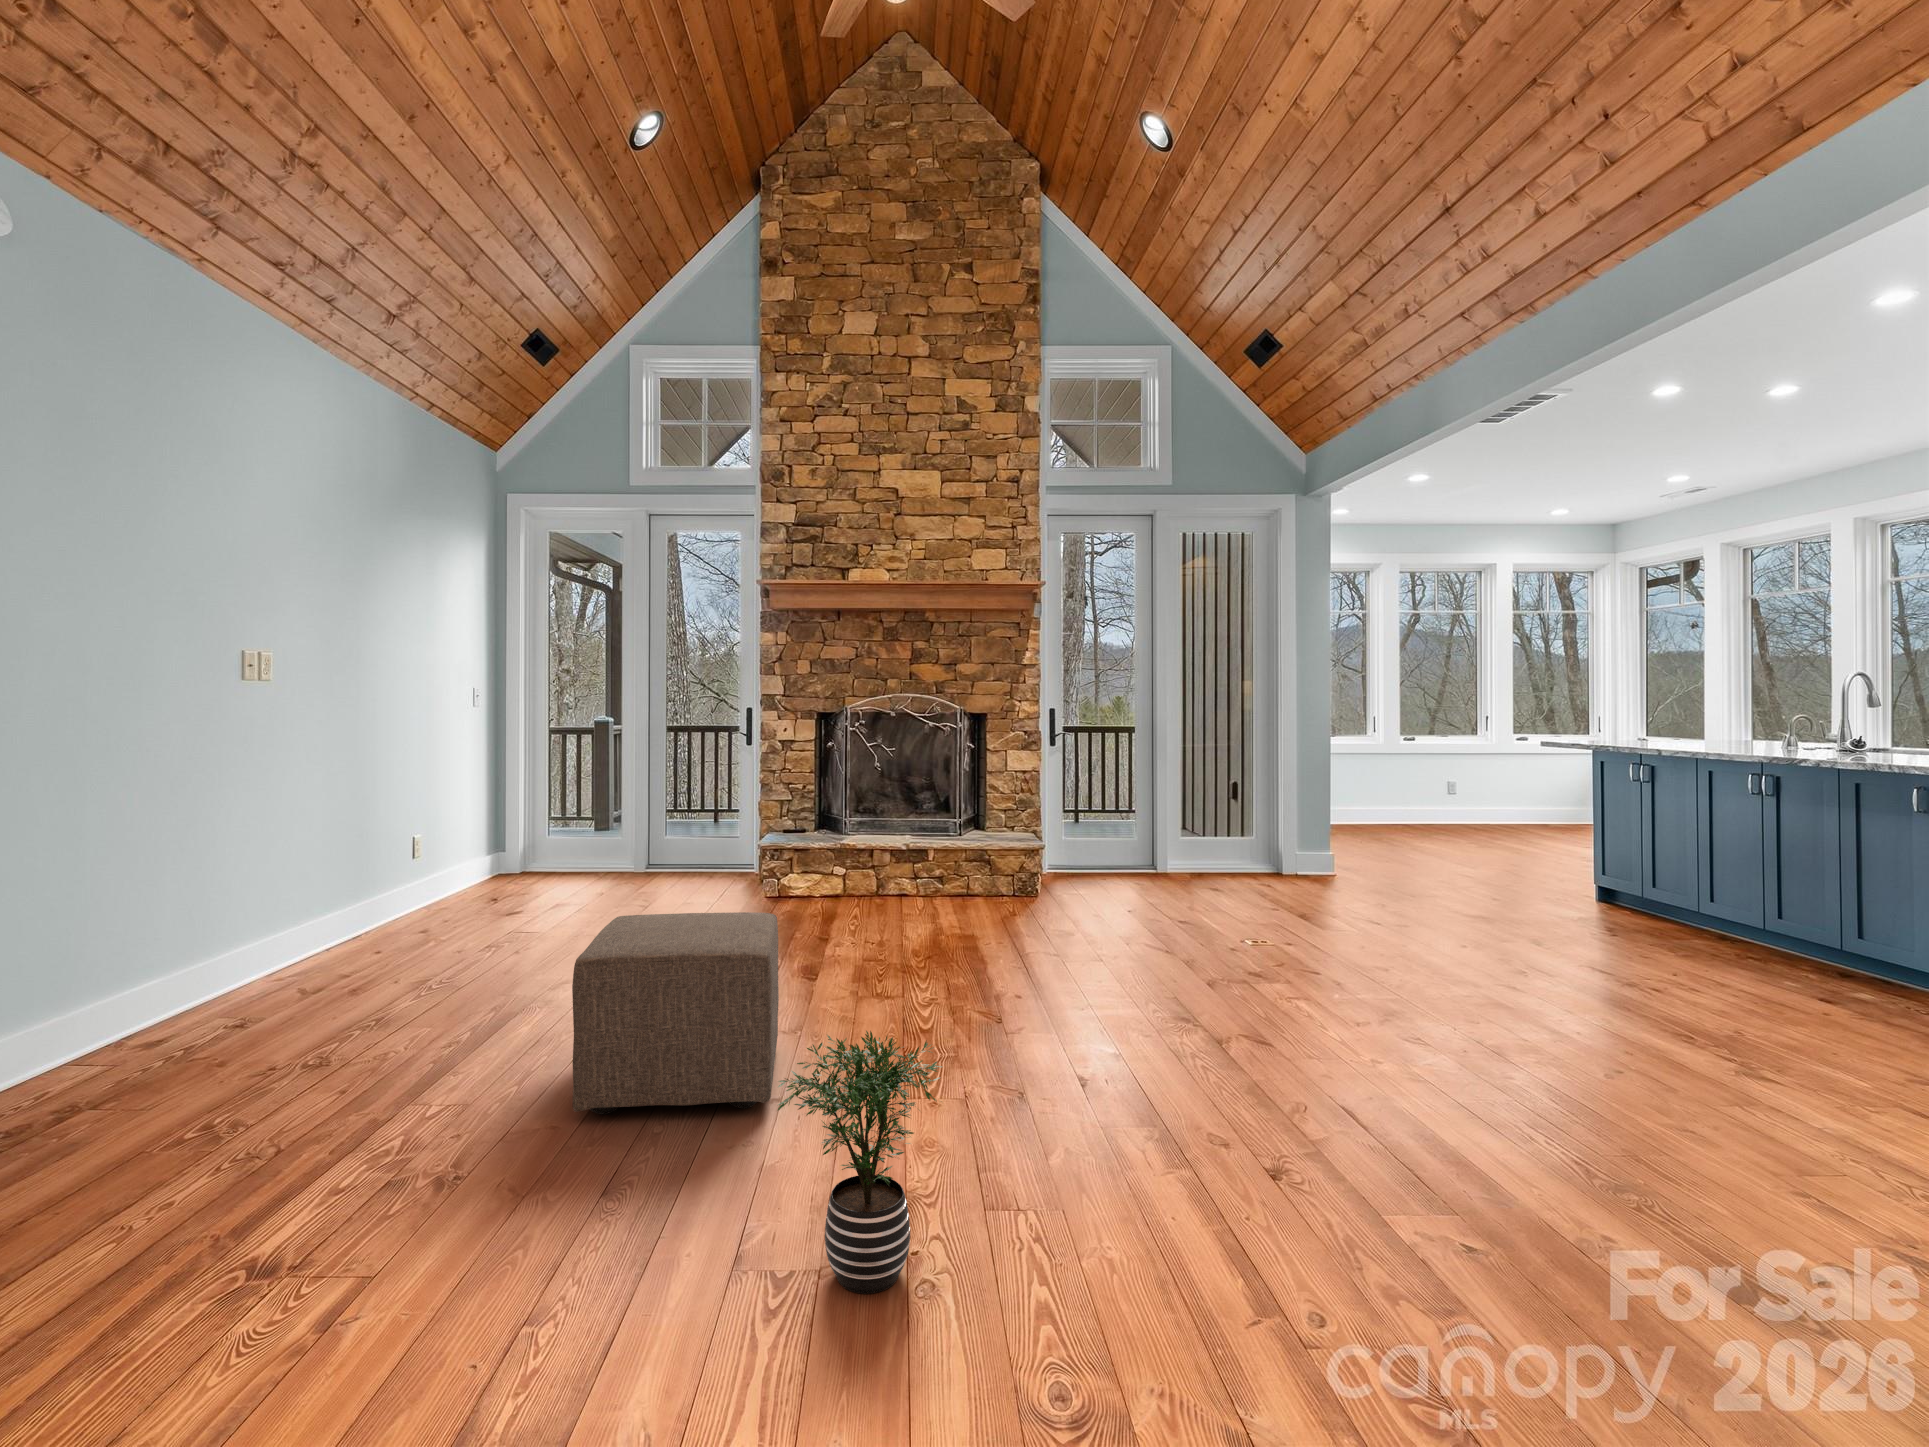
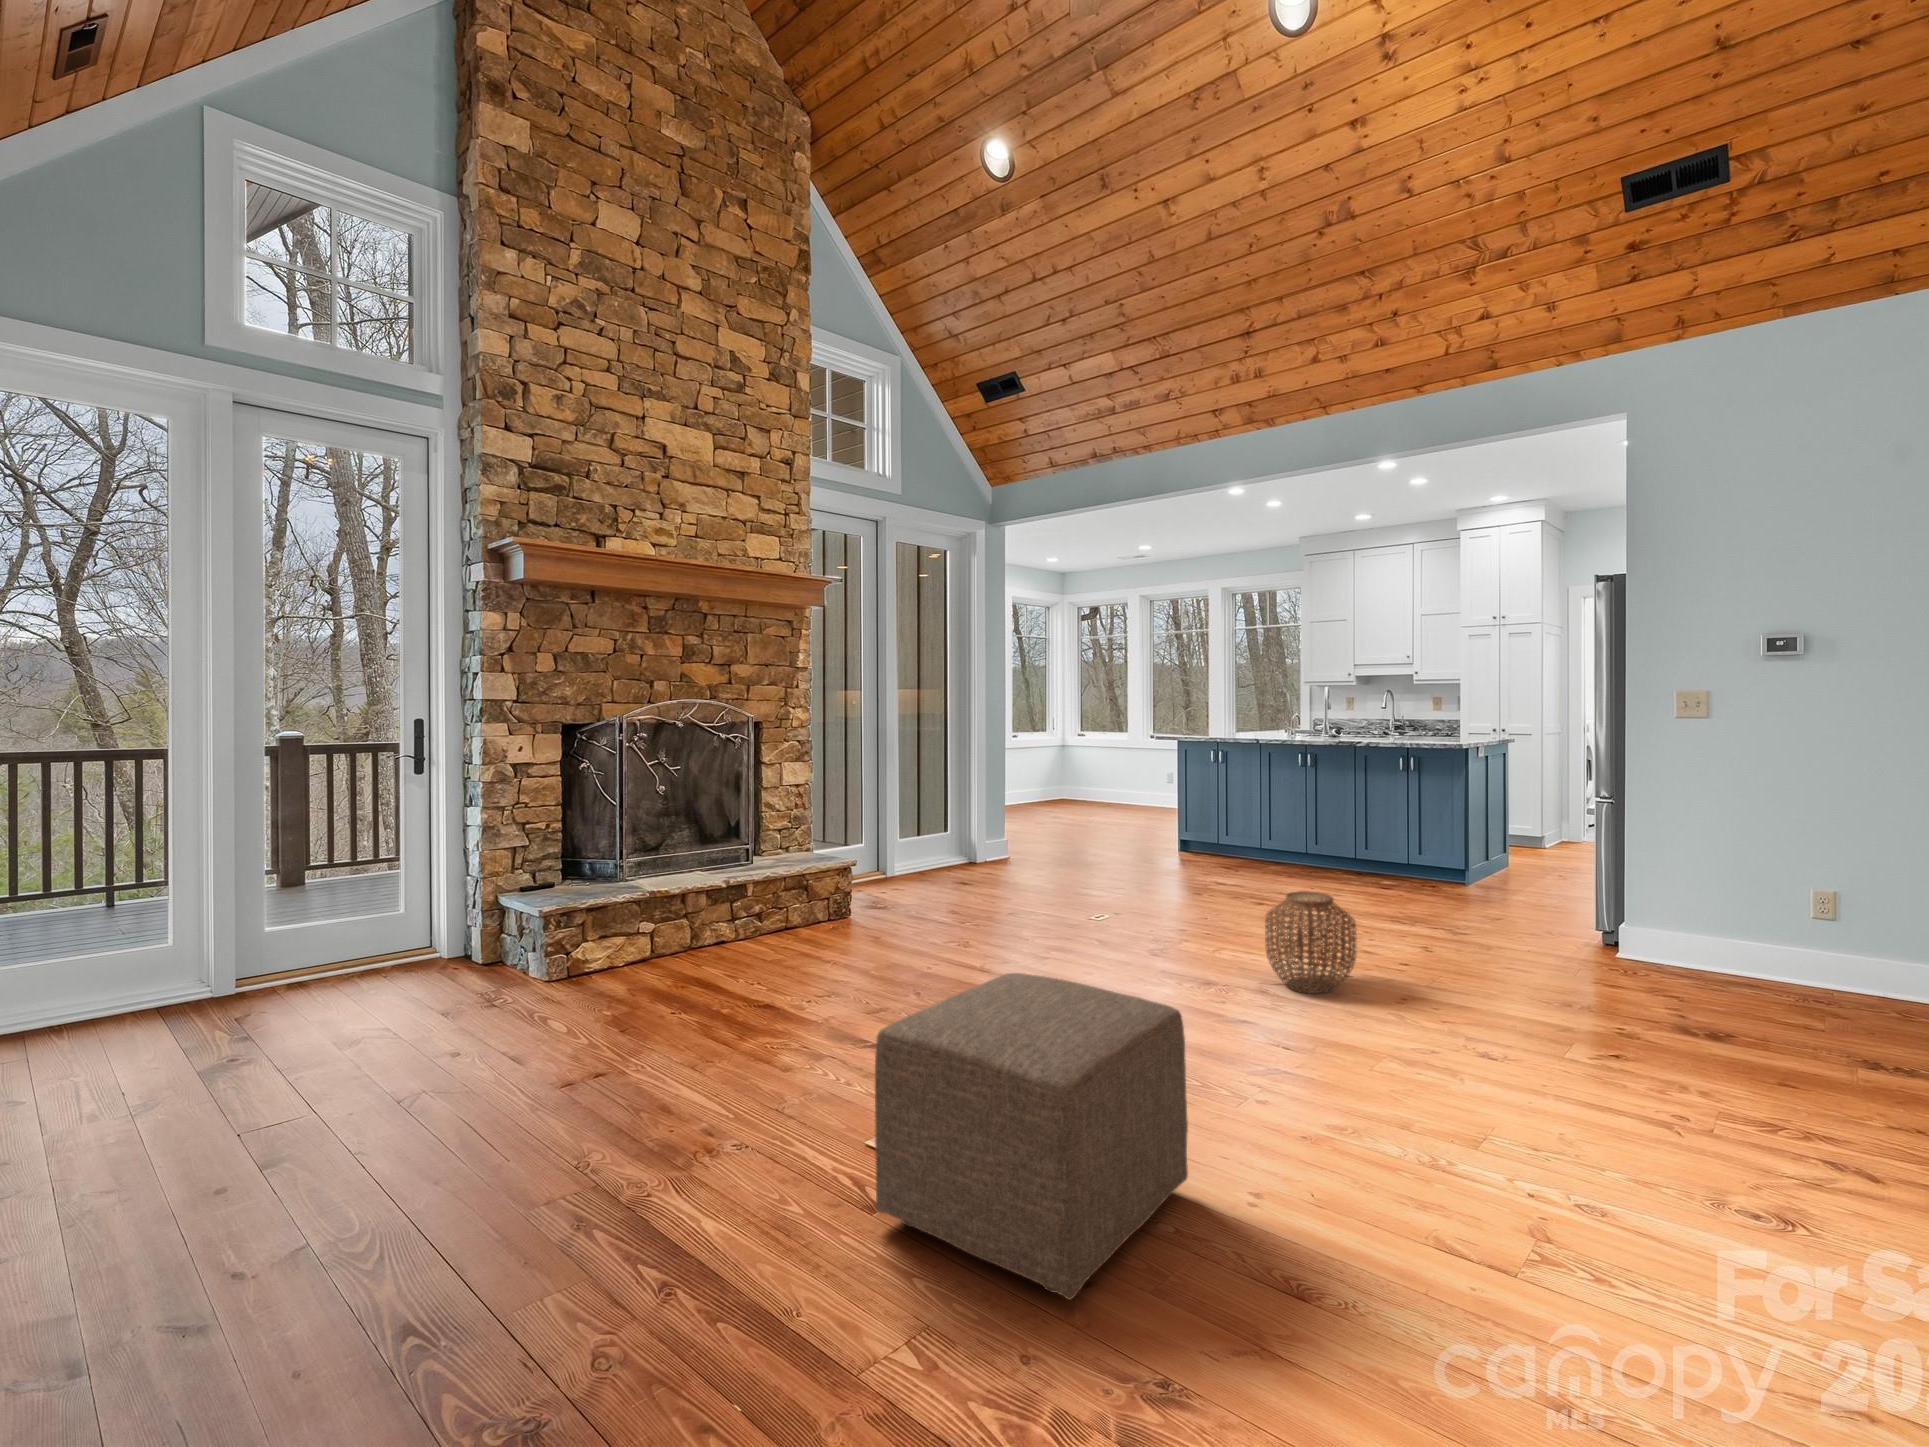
woven basket: none [1242,940,1361,1072] -> present [1265,891,1356,994]
potted plant: present [778,1031,942,1294] -> none [1475,1023,1663,1273]

